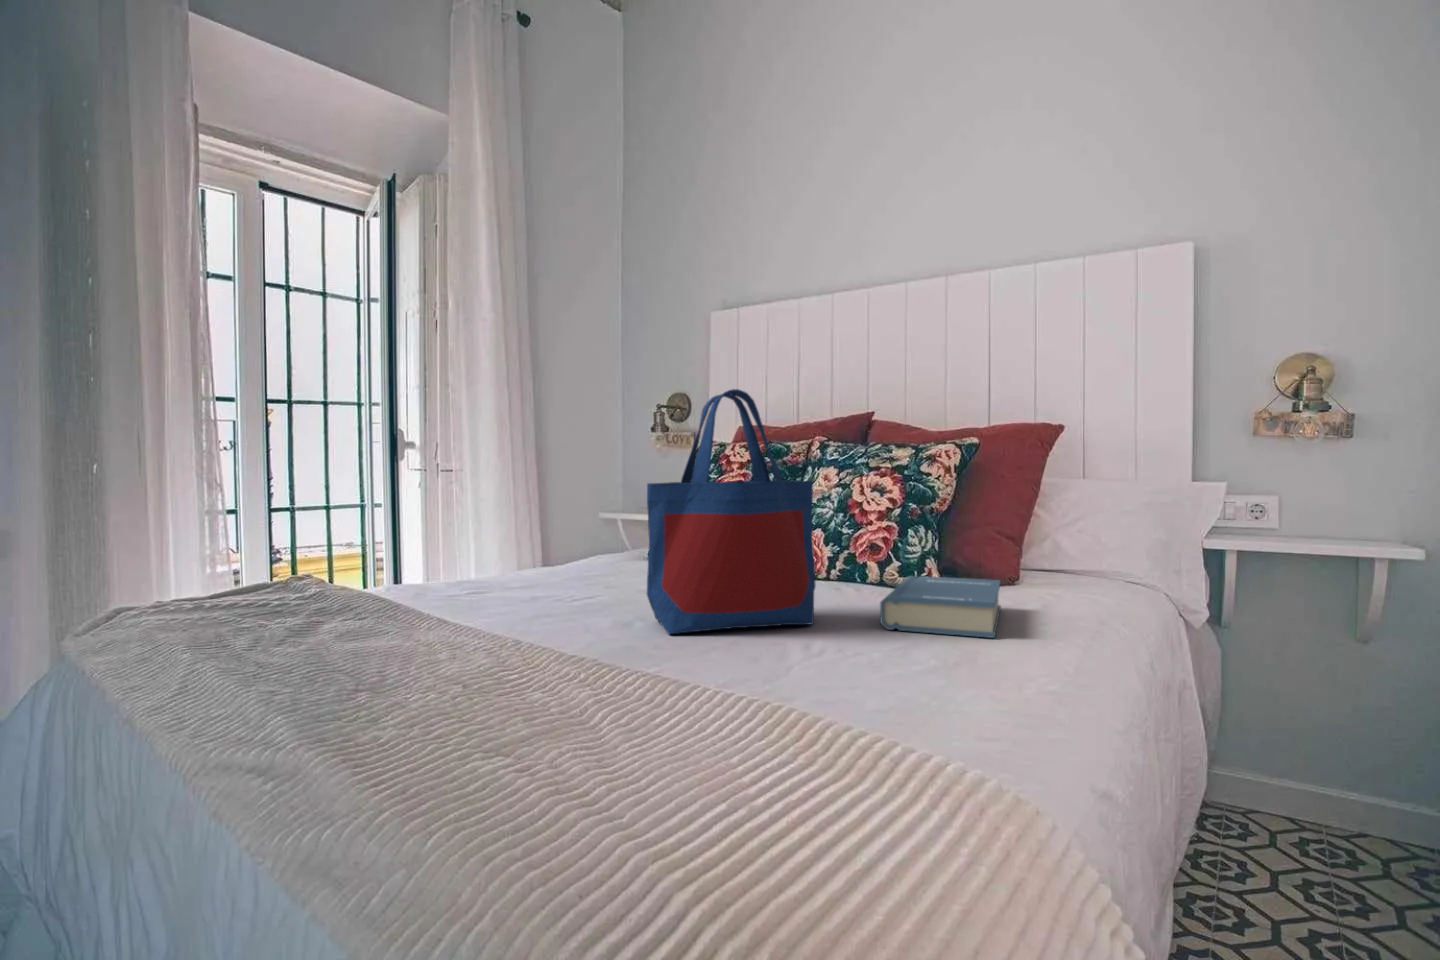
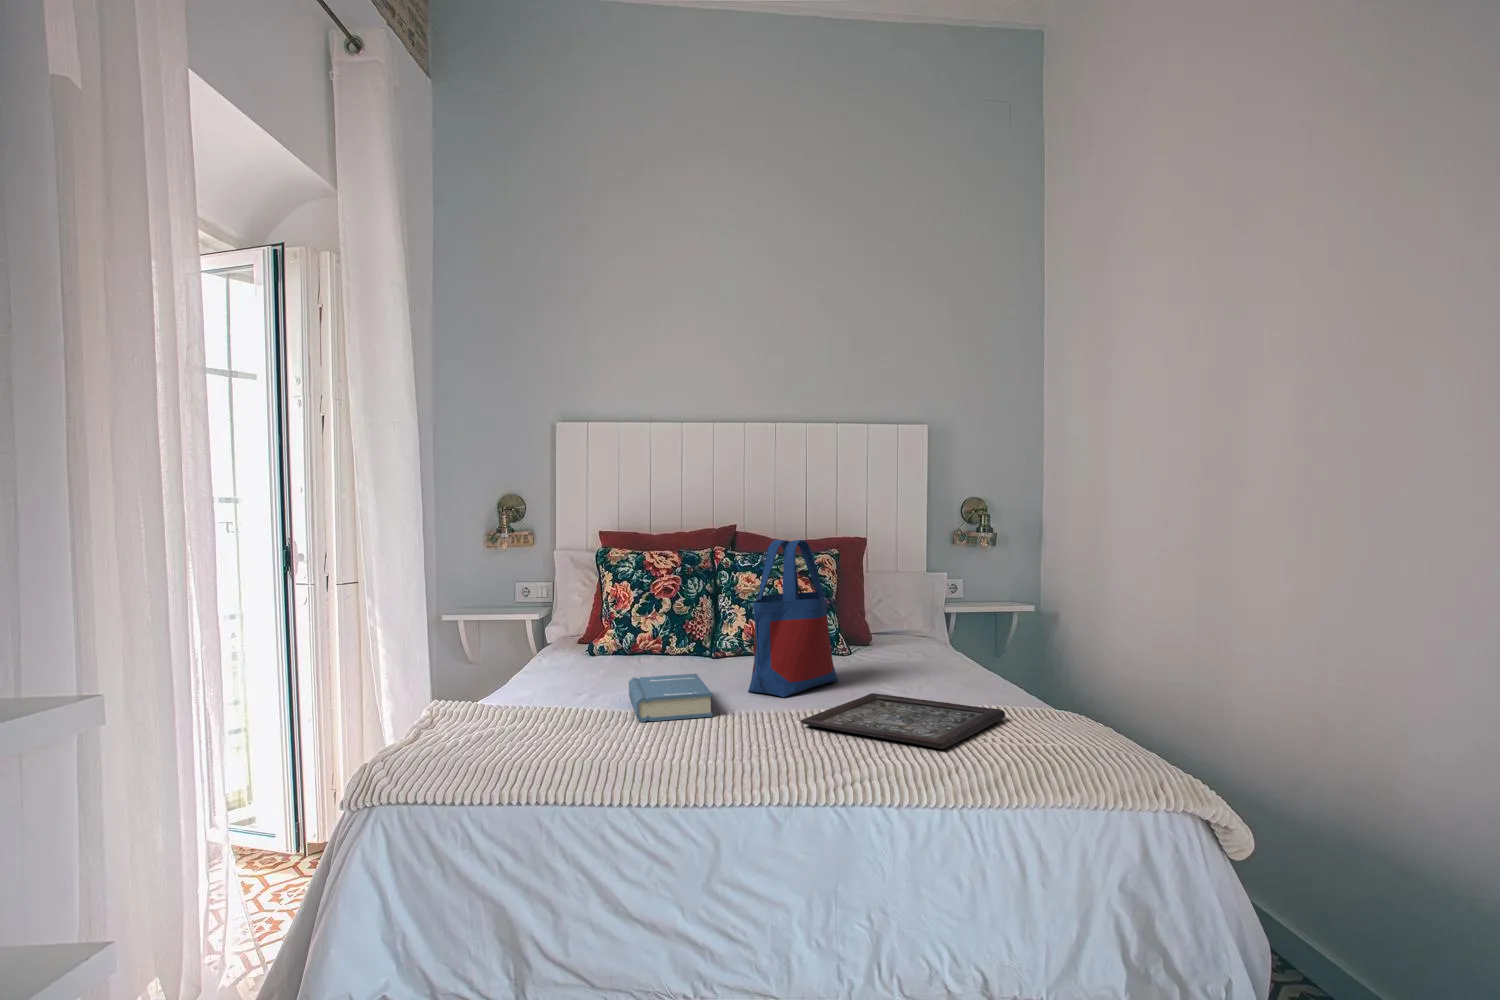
hardback book: present [880,576,1001,638] -> present [629,674,713,722]
tray: none [530,650,888,797] -> present [801,693,1005,749]

